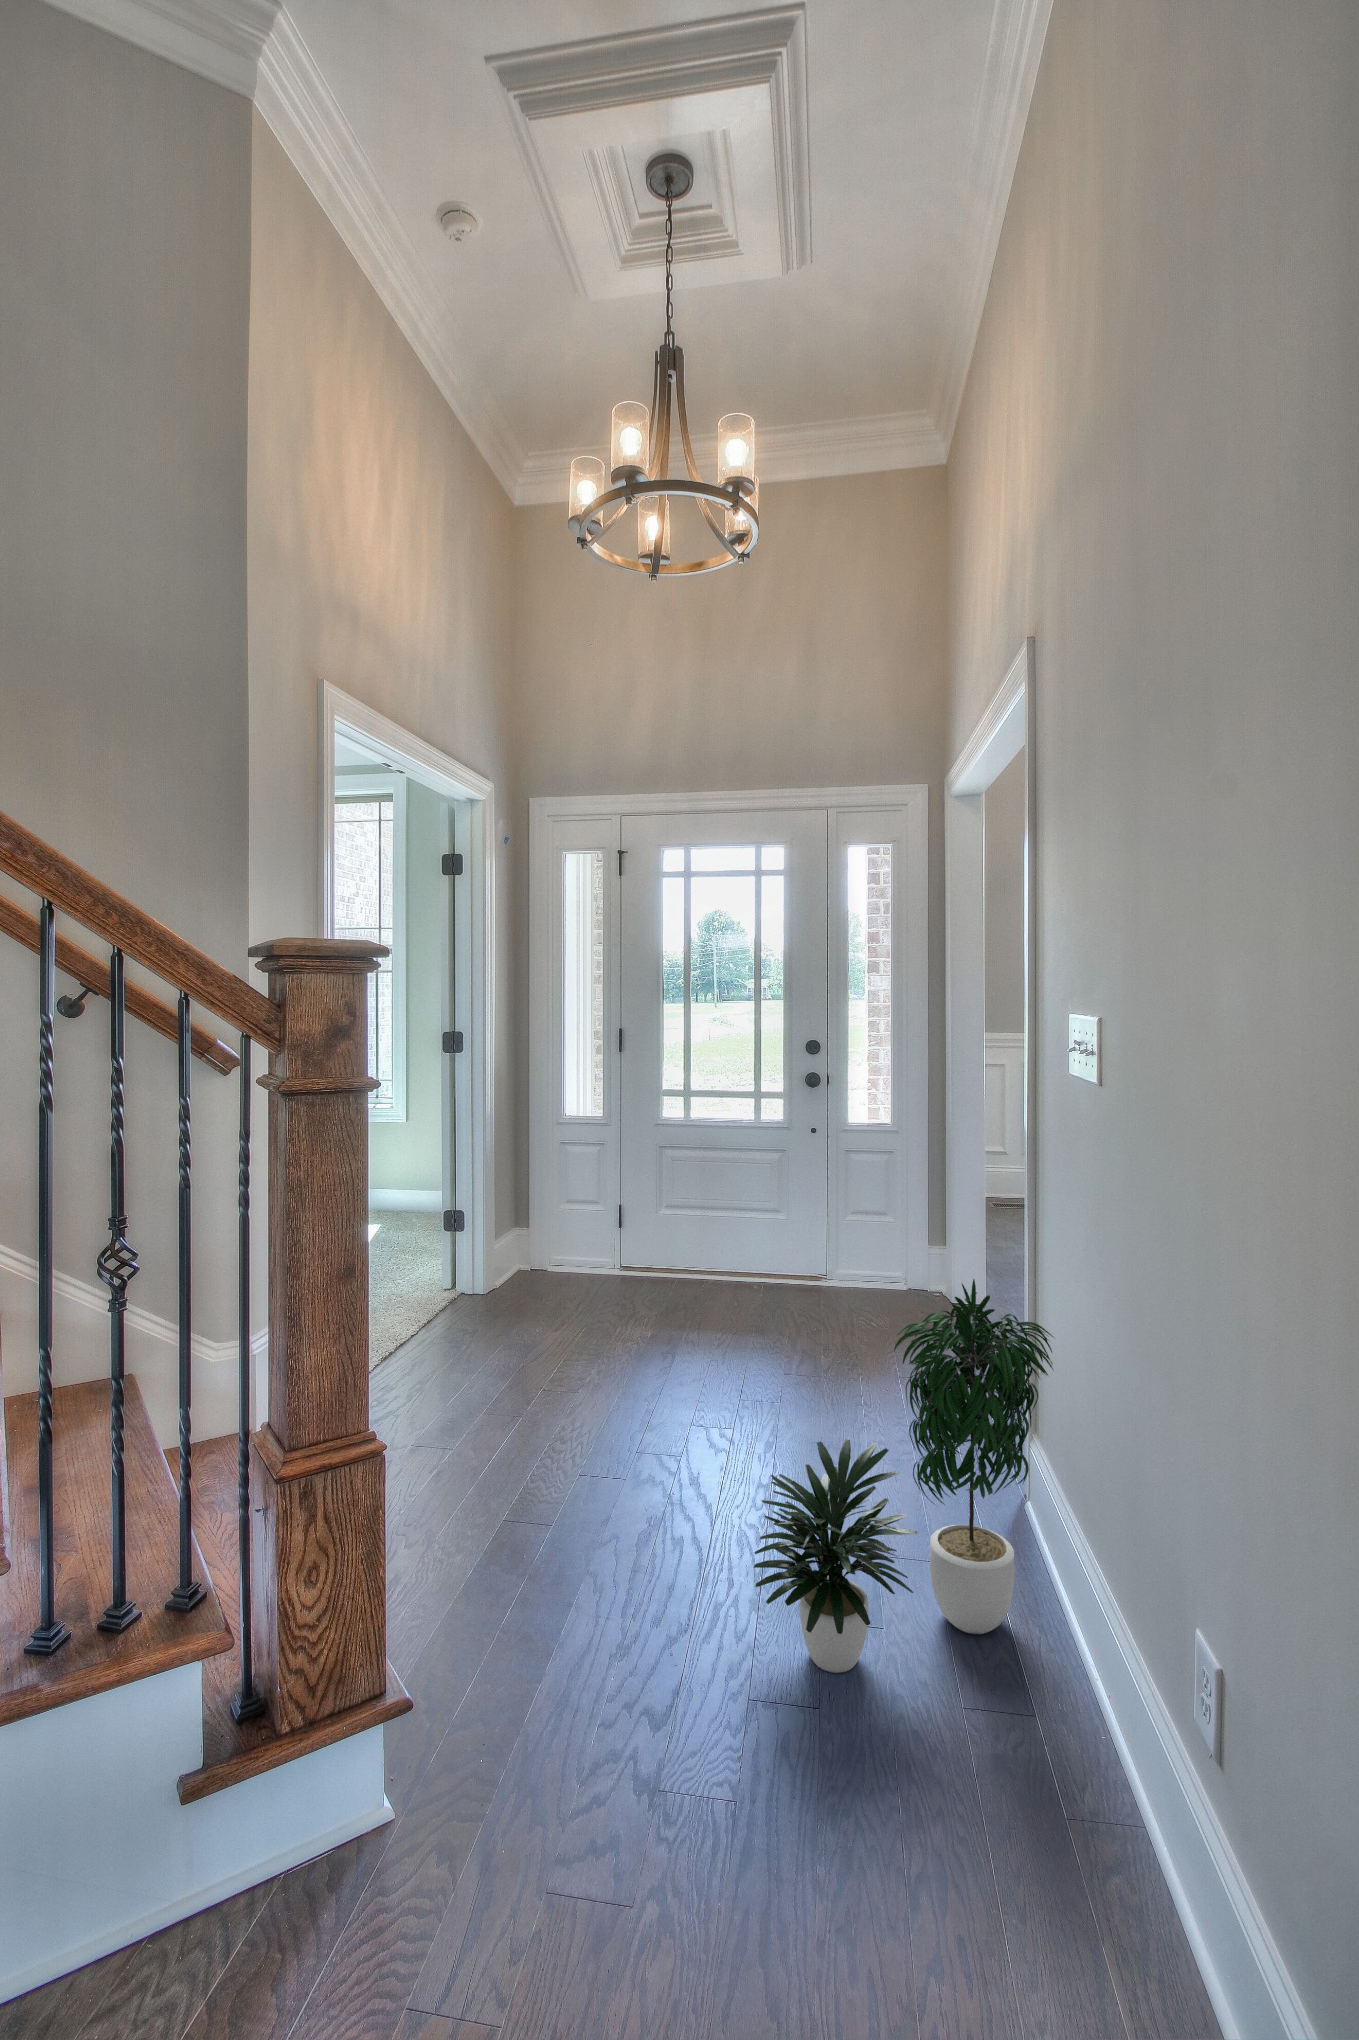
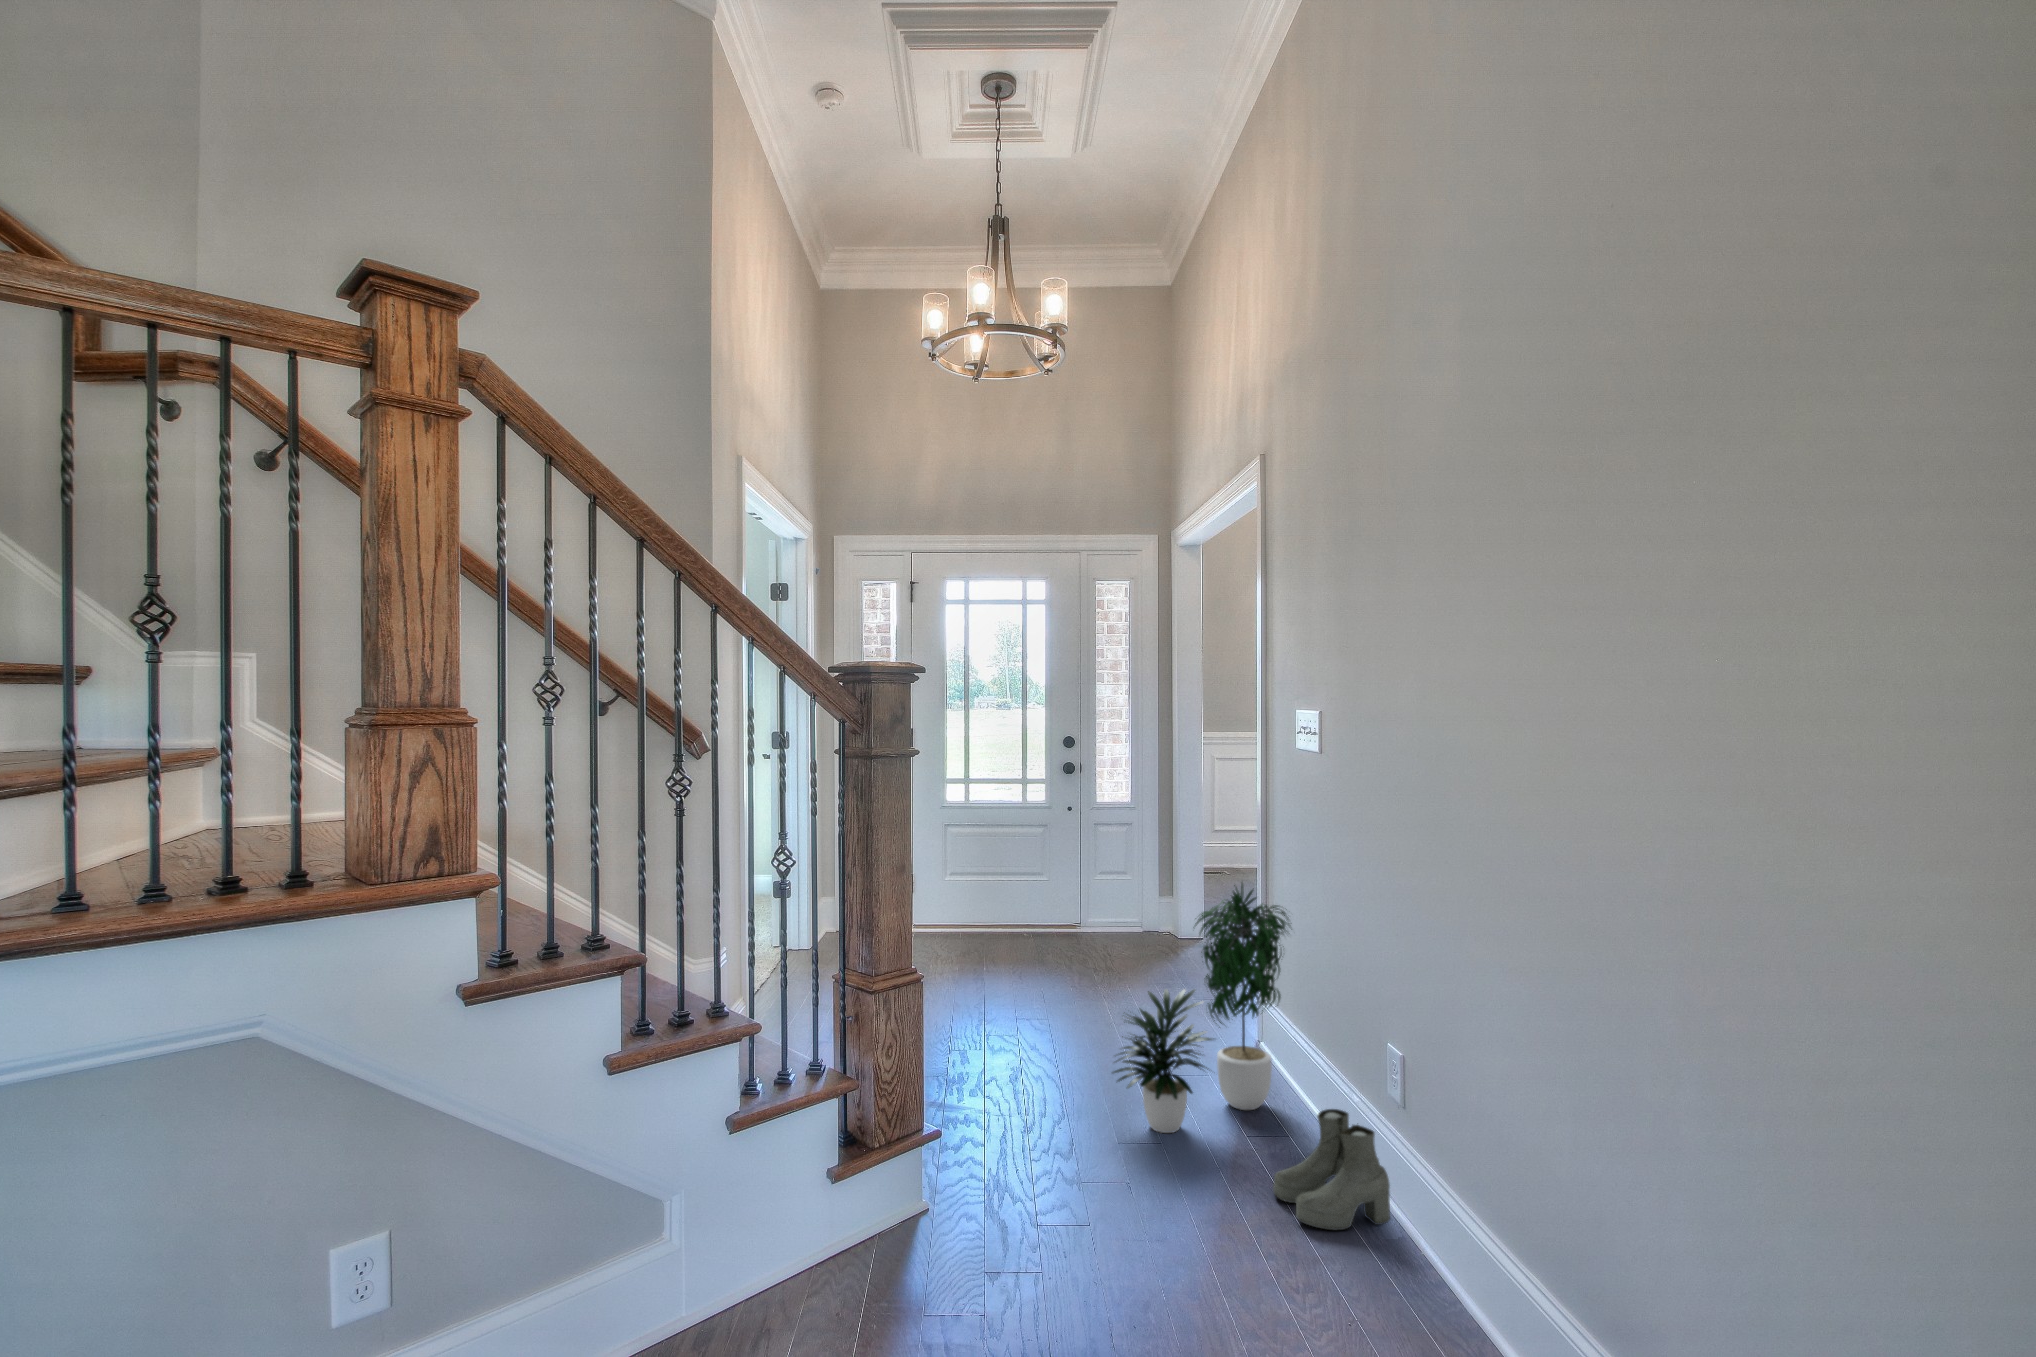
boots: none [974,1722,1186,1986] -> present [1273,1109,1390,1230]

